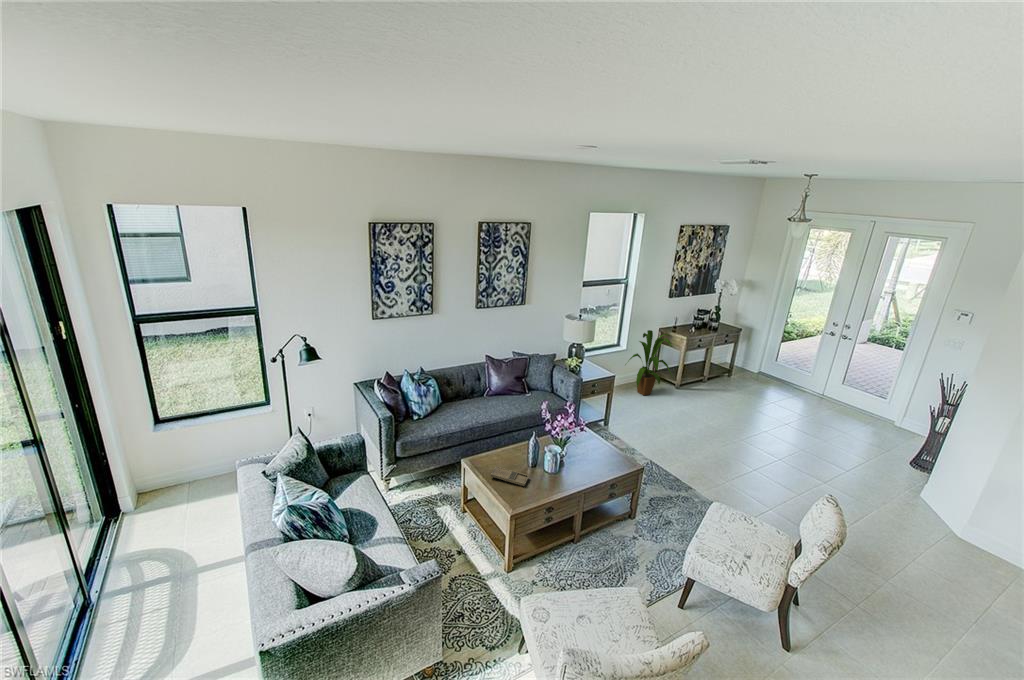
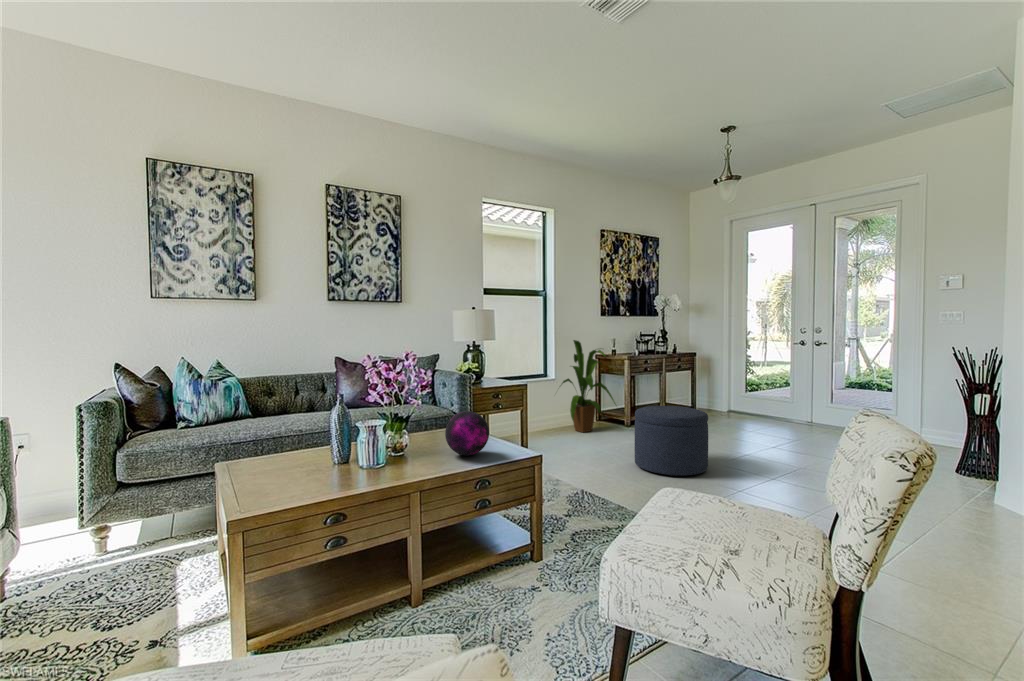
ottoman: none [685,399,743,455] -> present [635,406,708,476]
decorative orb: none [588,439,613,465] -> present [445,411,489,455]
tray: present [490,466,529,486] -> none [245,461,322,483]

